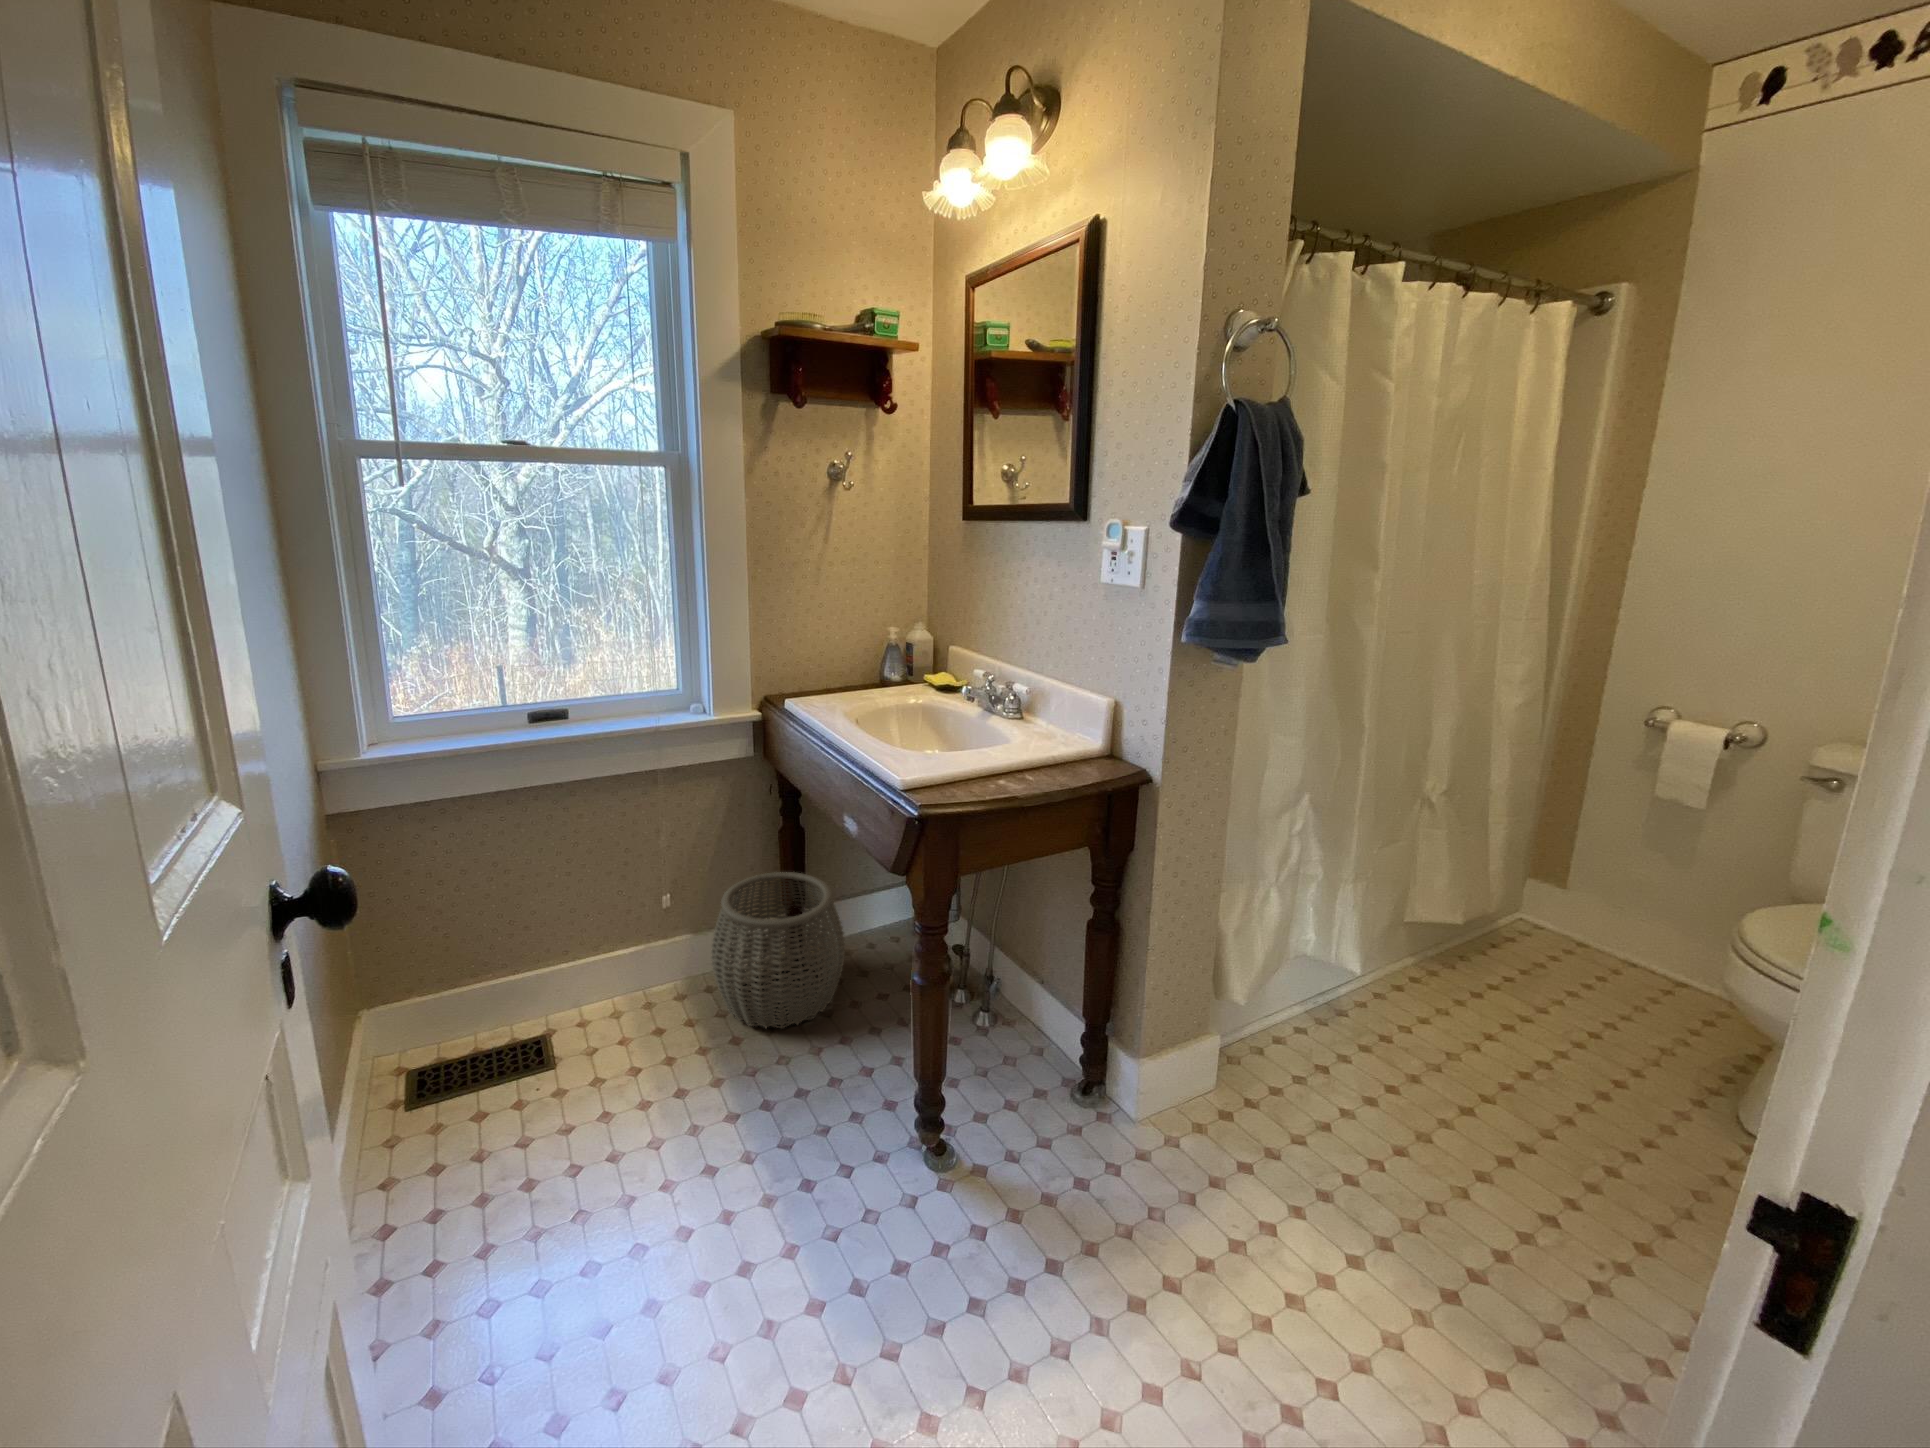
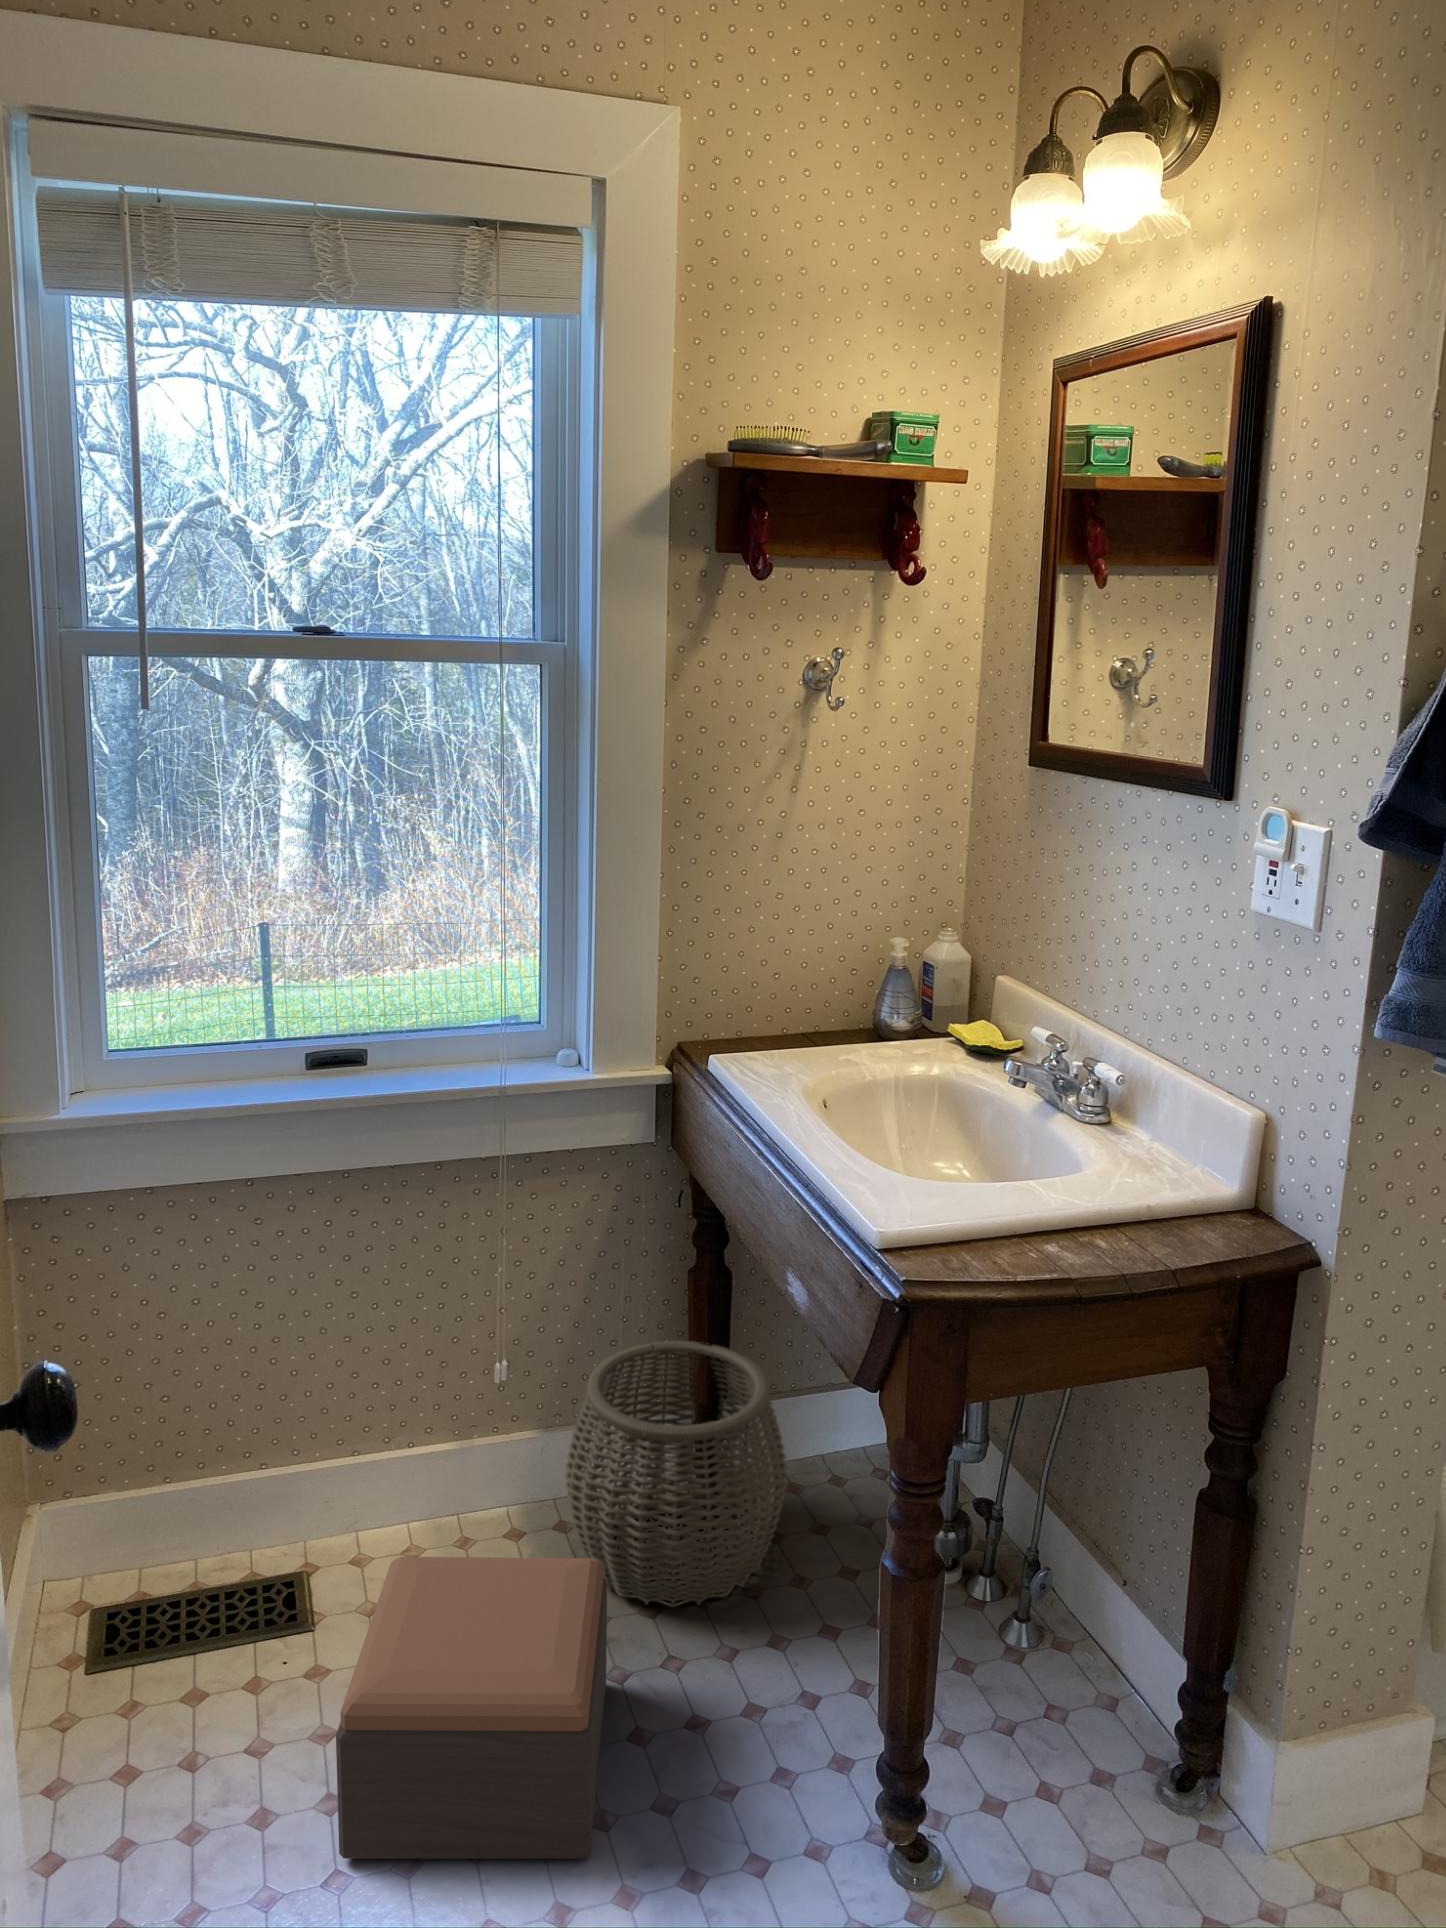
footstool: none [574,1002,745,1203] -> present [336,1557,607,1859]

